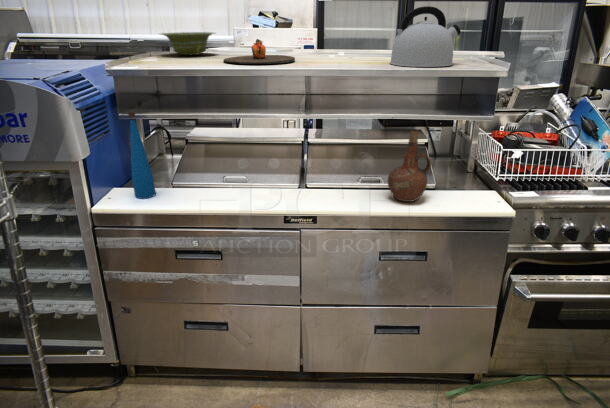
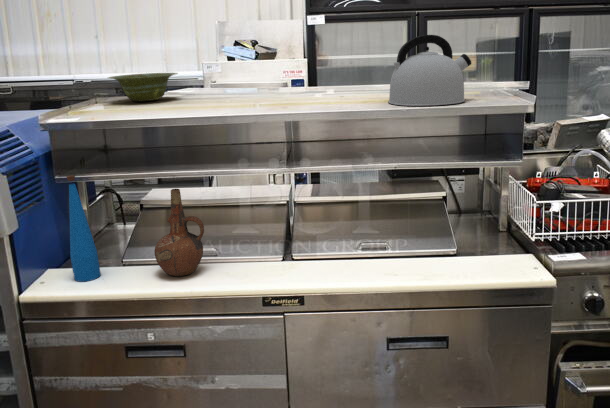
plate: present [223,39,295,64] -> none [185,80,273,110]
ceramic pitcher: present [387,130,431,202] -> present [154,189,204,276]

